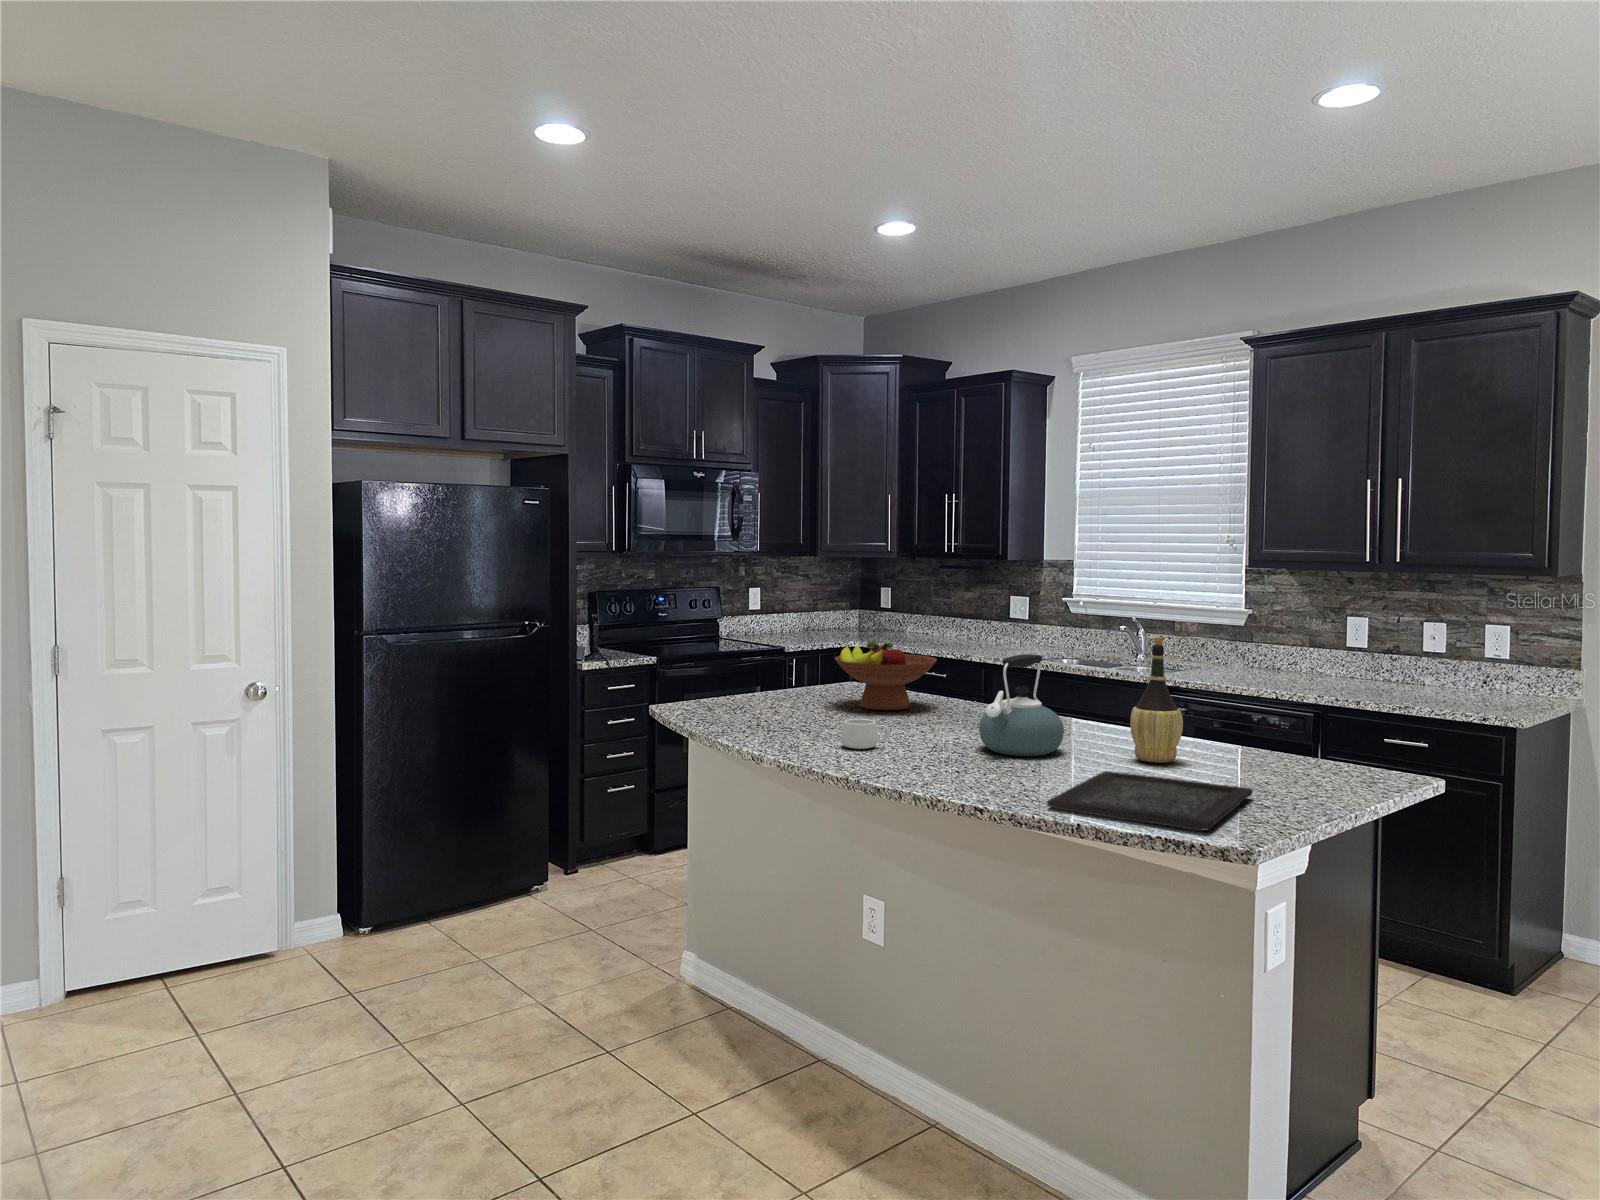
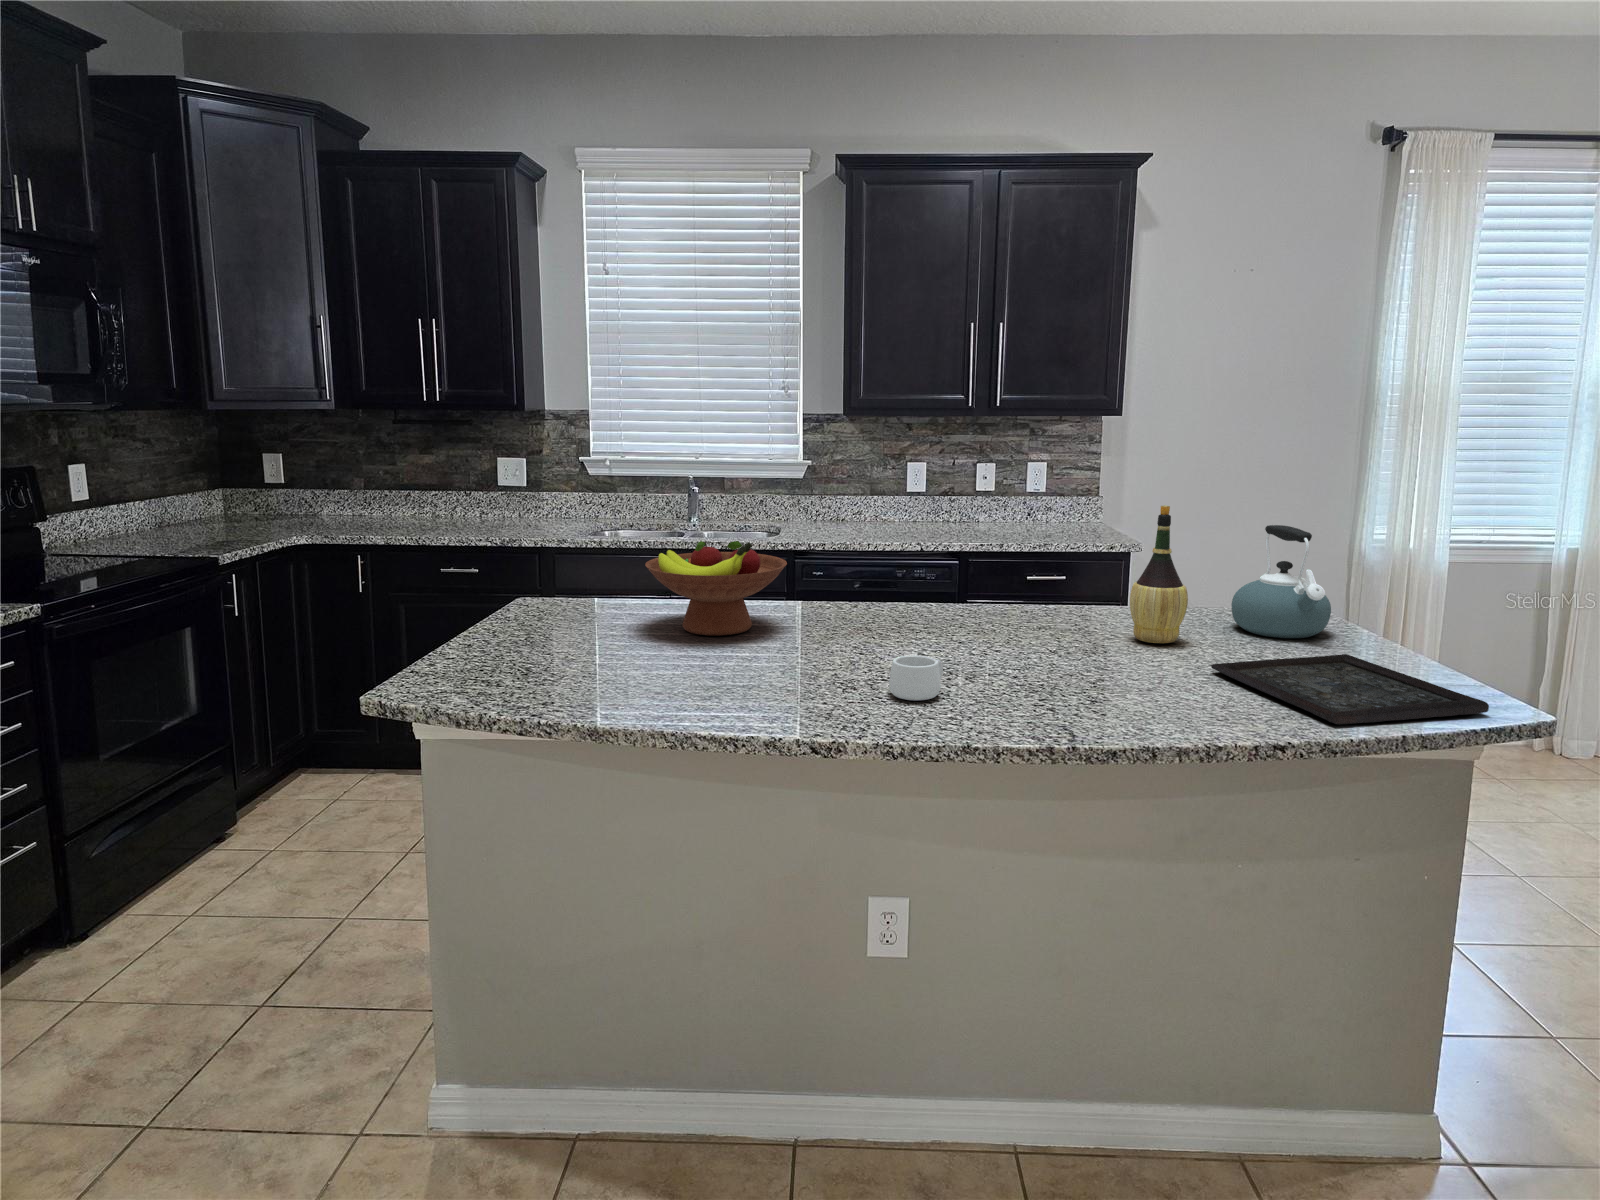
kettle: present [979,654,1064,756] -> present [1231,525,1331,638]

